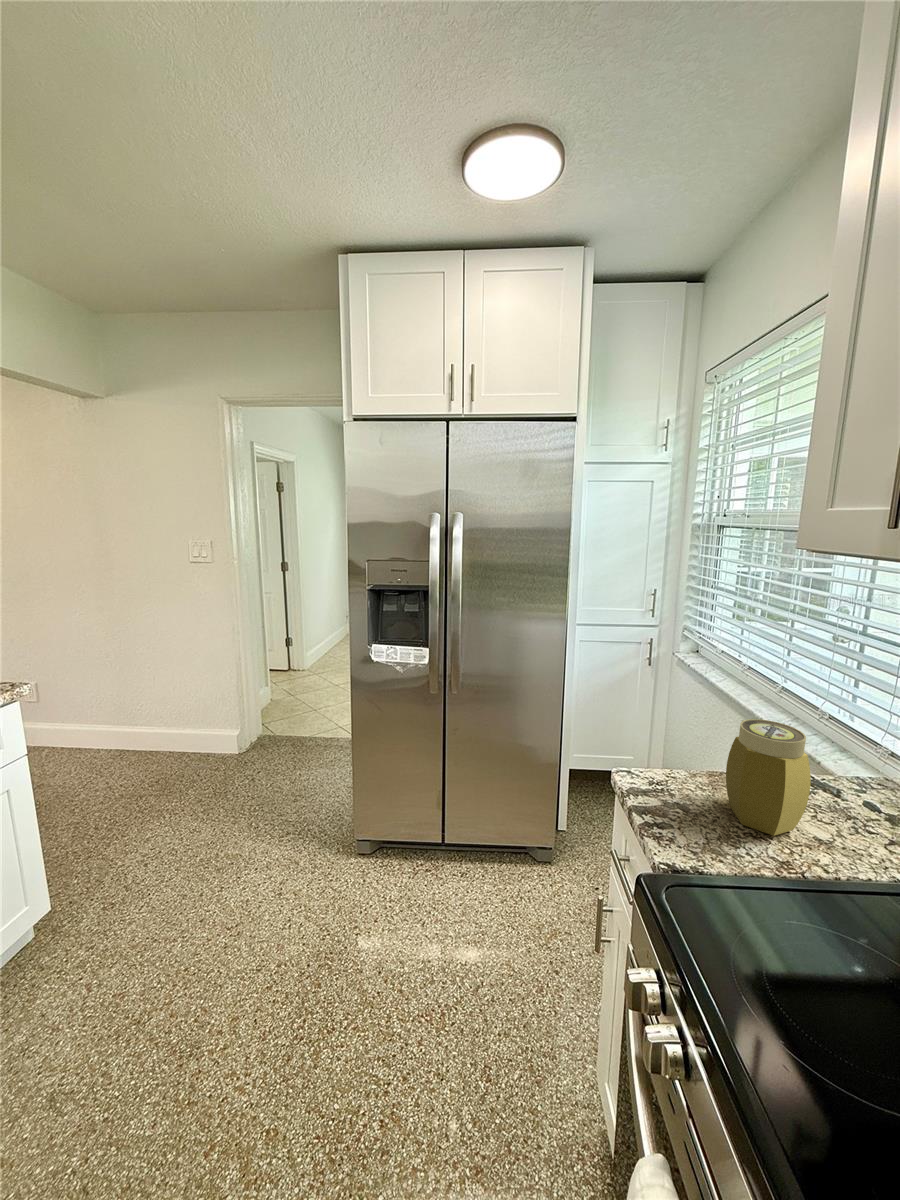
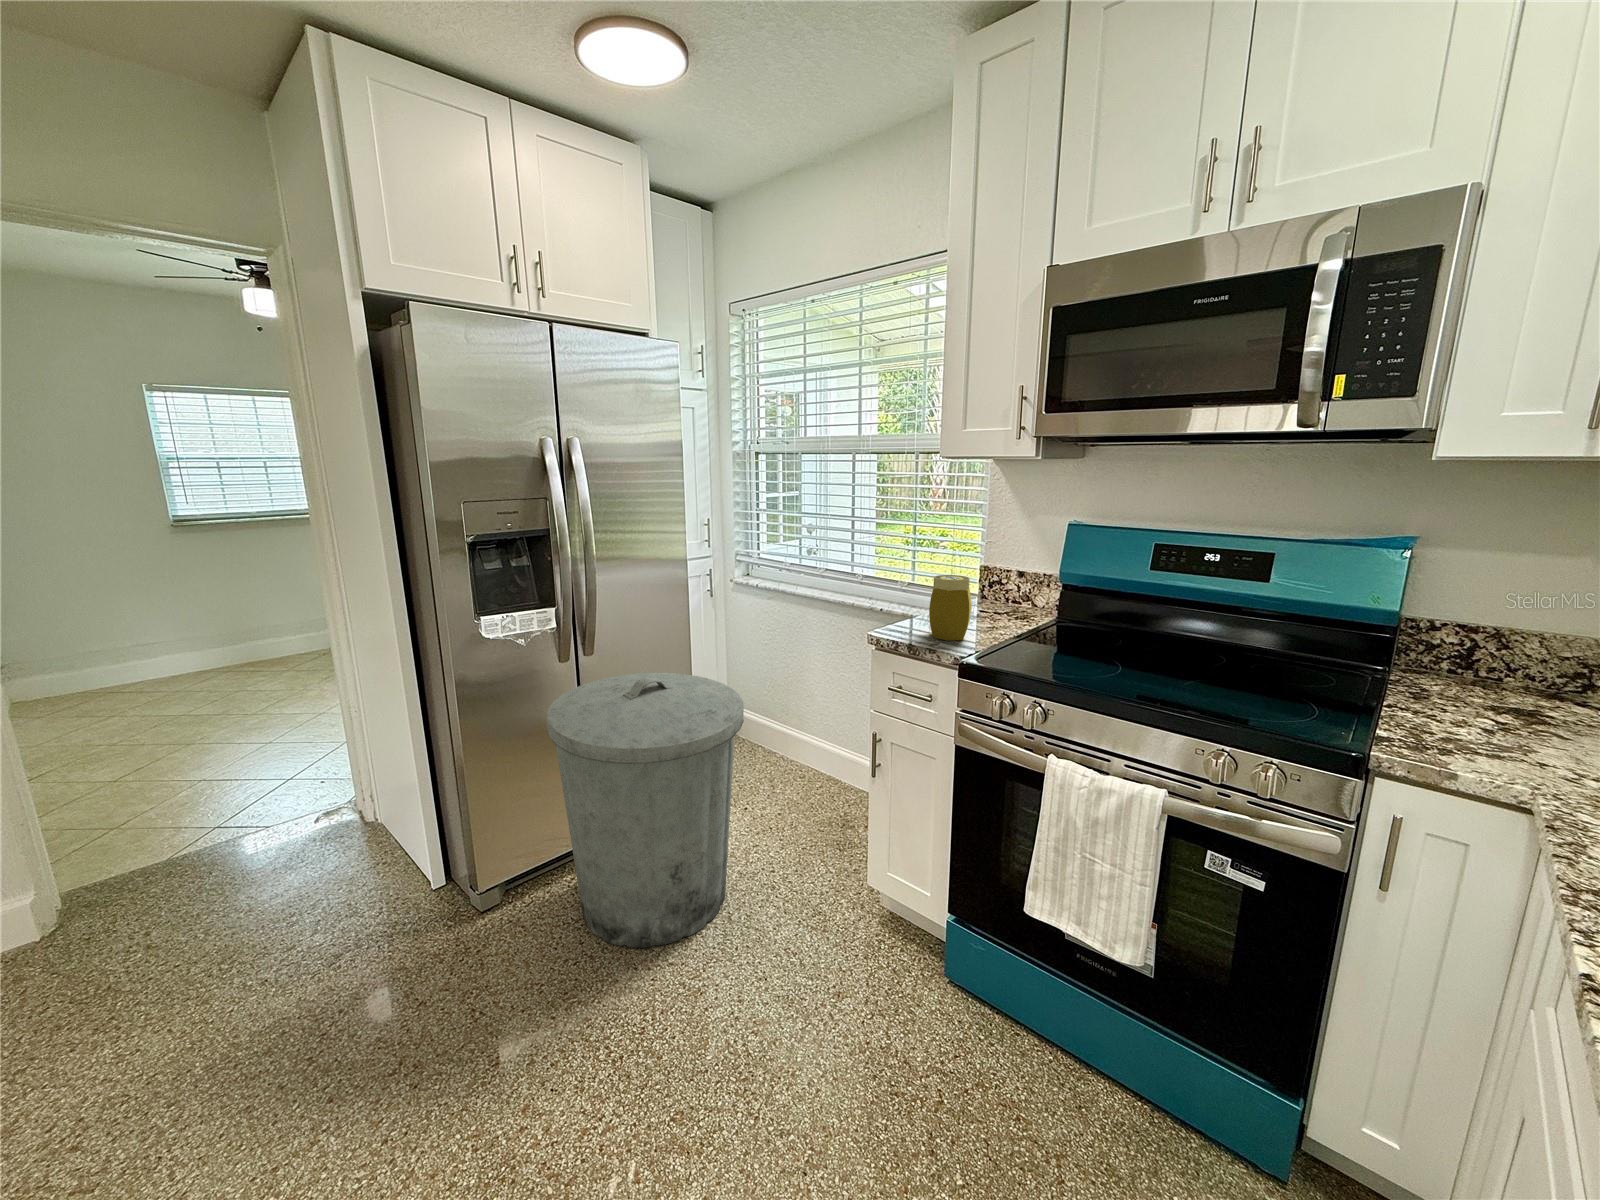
trash can: none [365,713,537,978] -> present [546,673,744,948]

